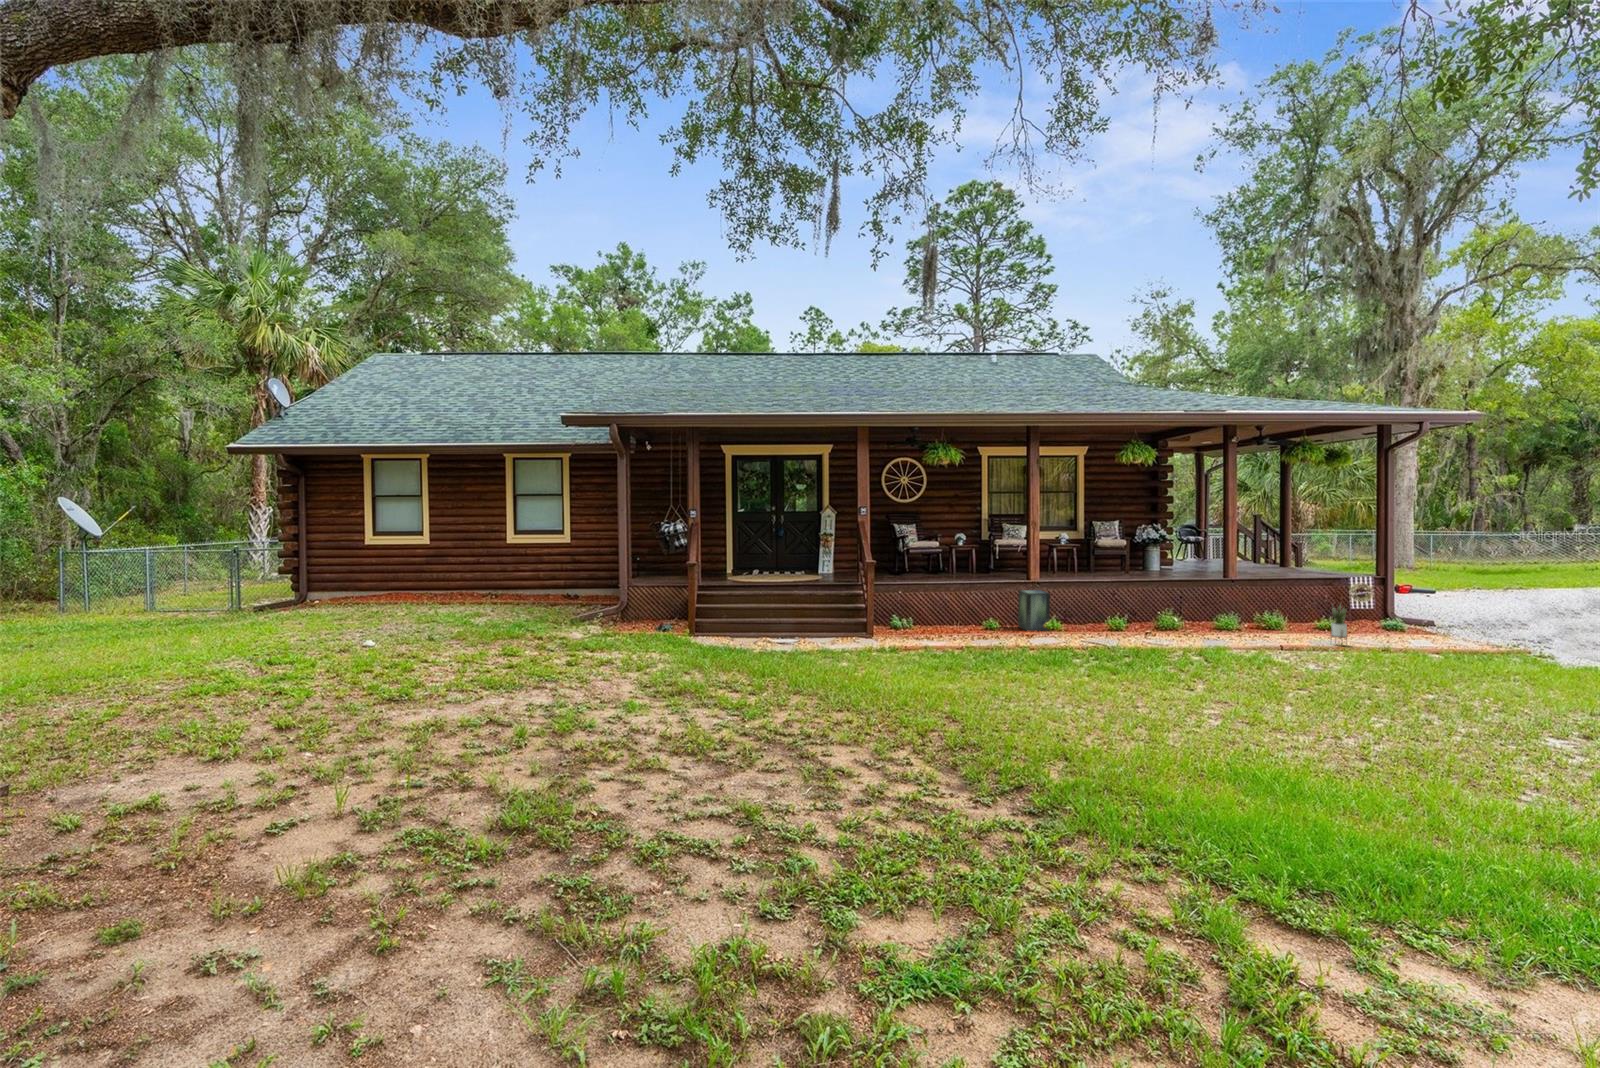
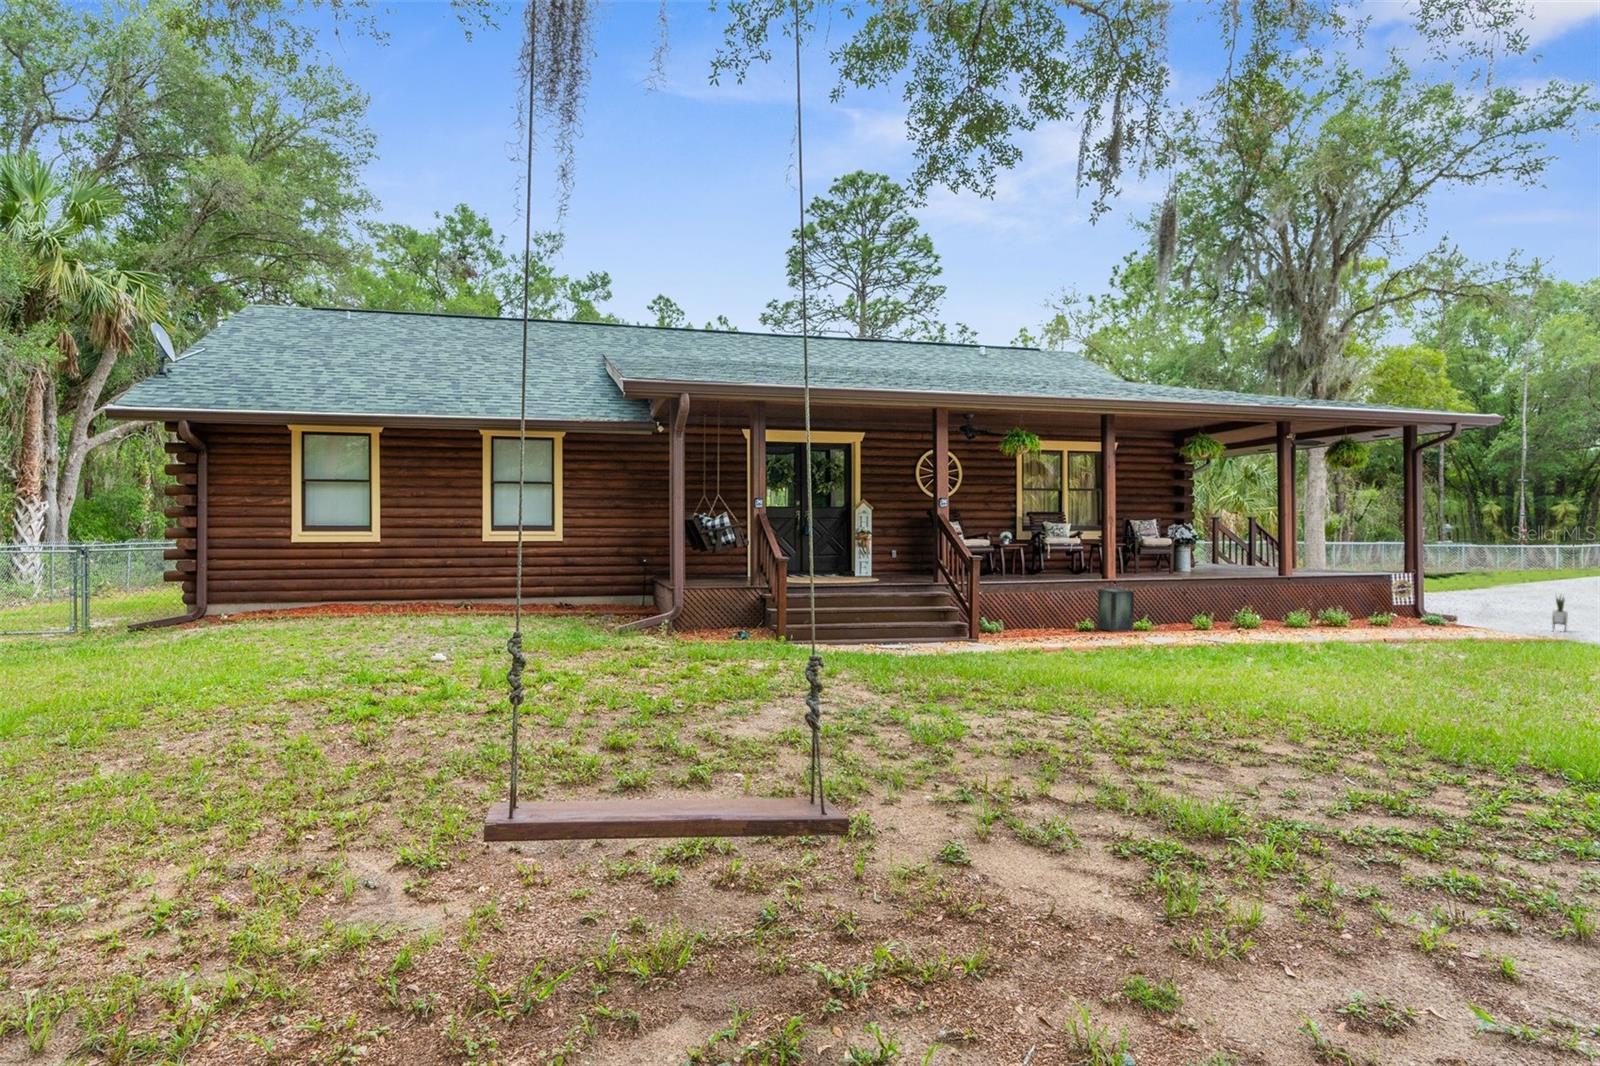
potted plant: present [1331,606,1347,639] -> present [1552,597,1568,631]

